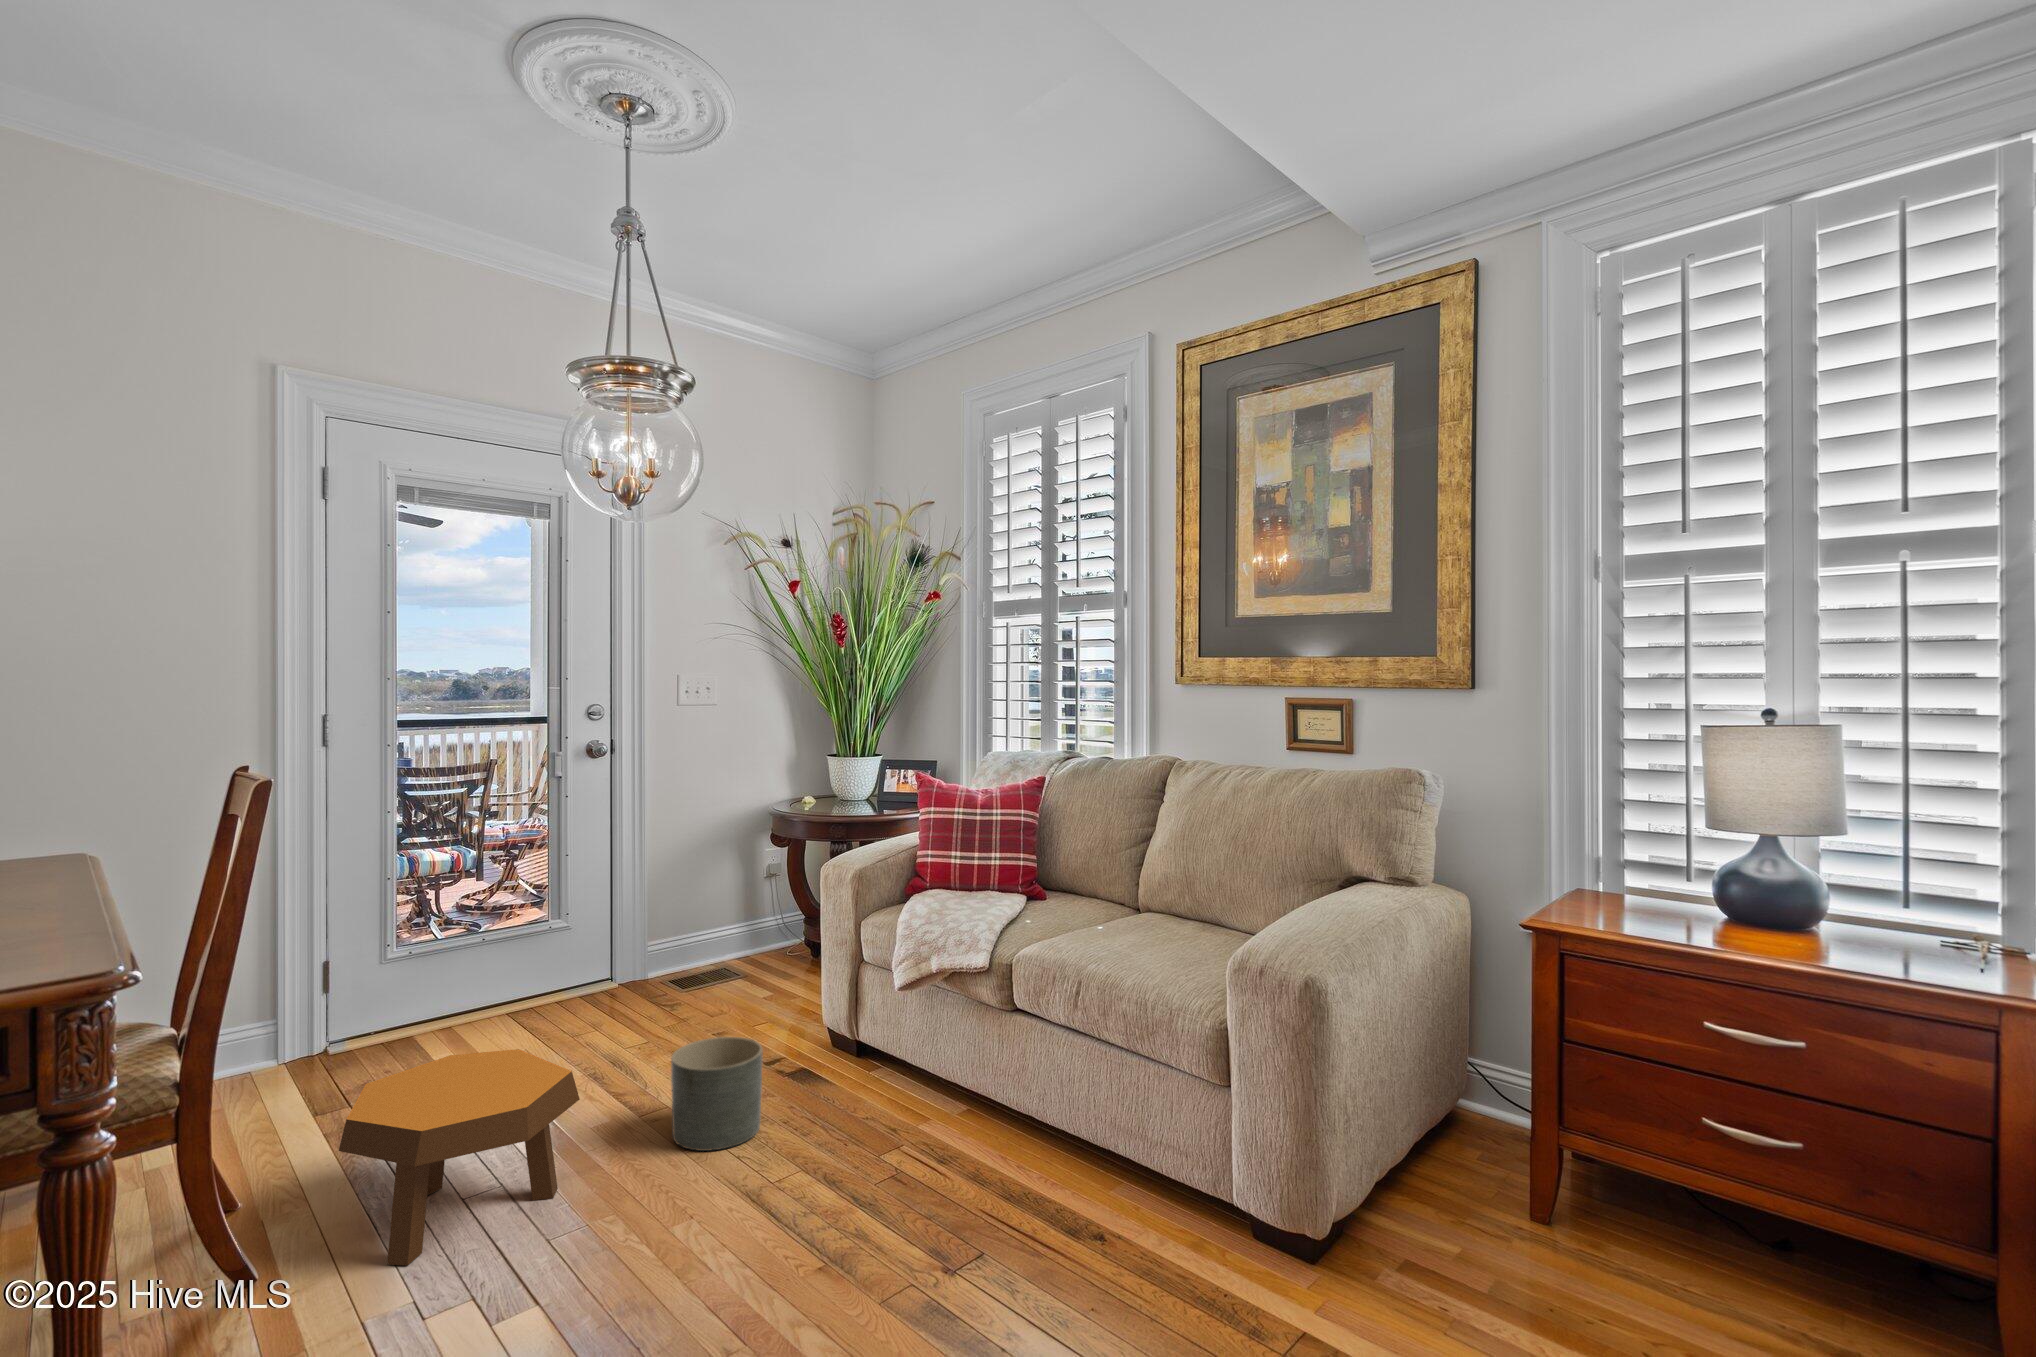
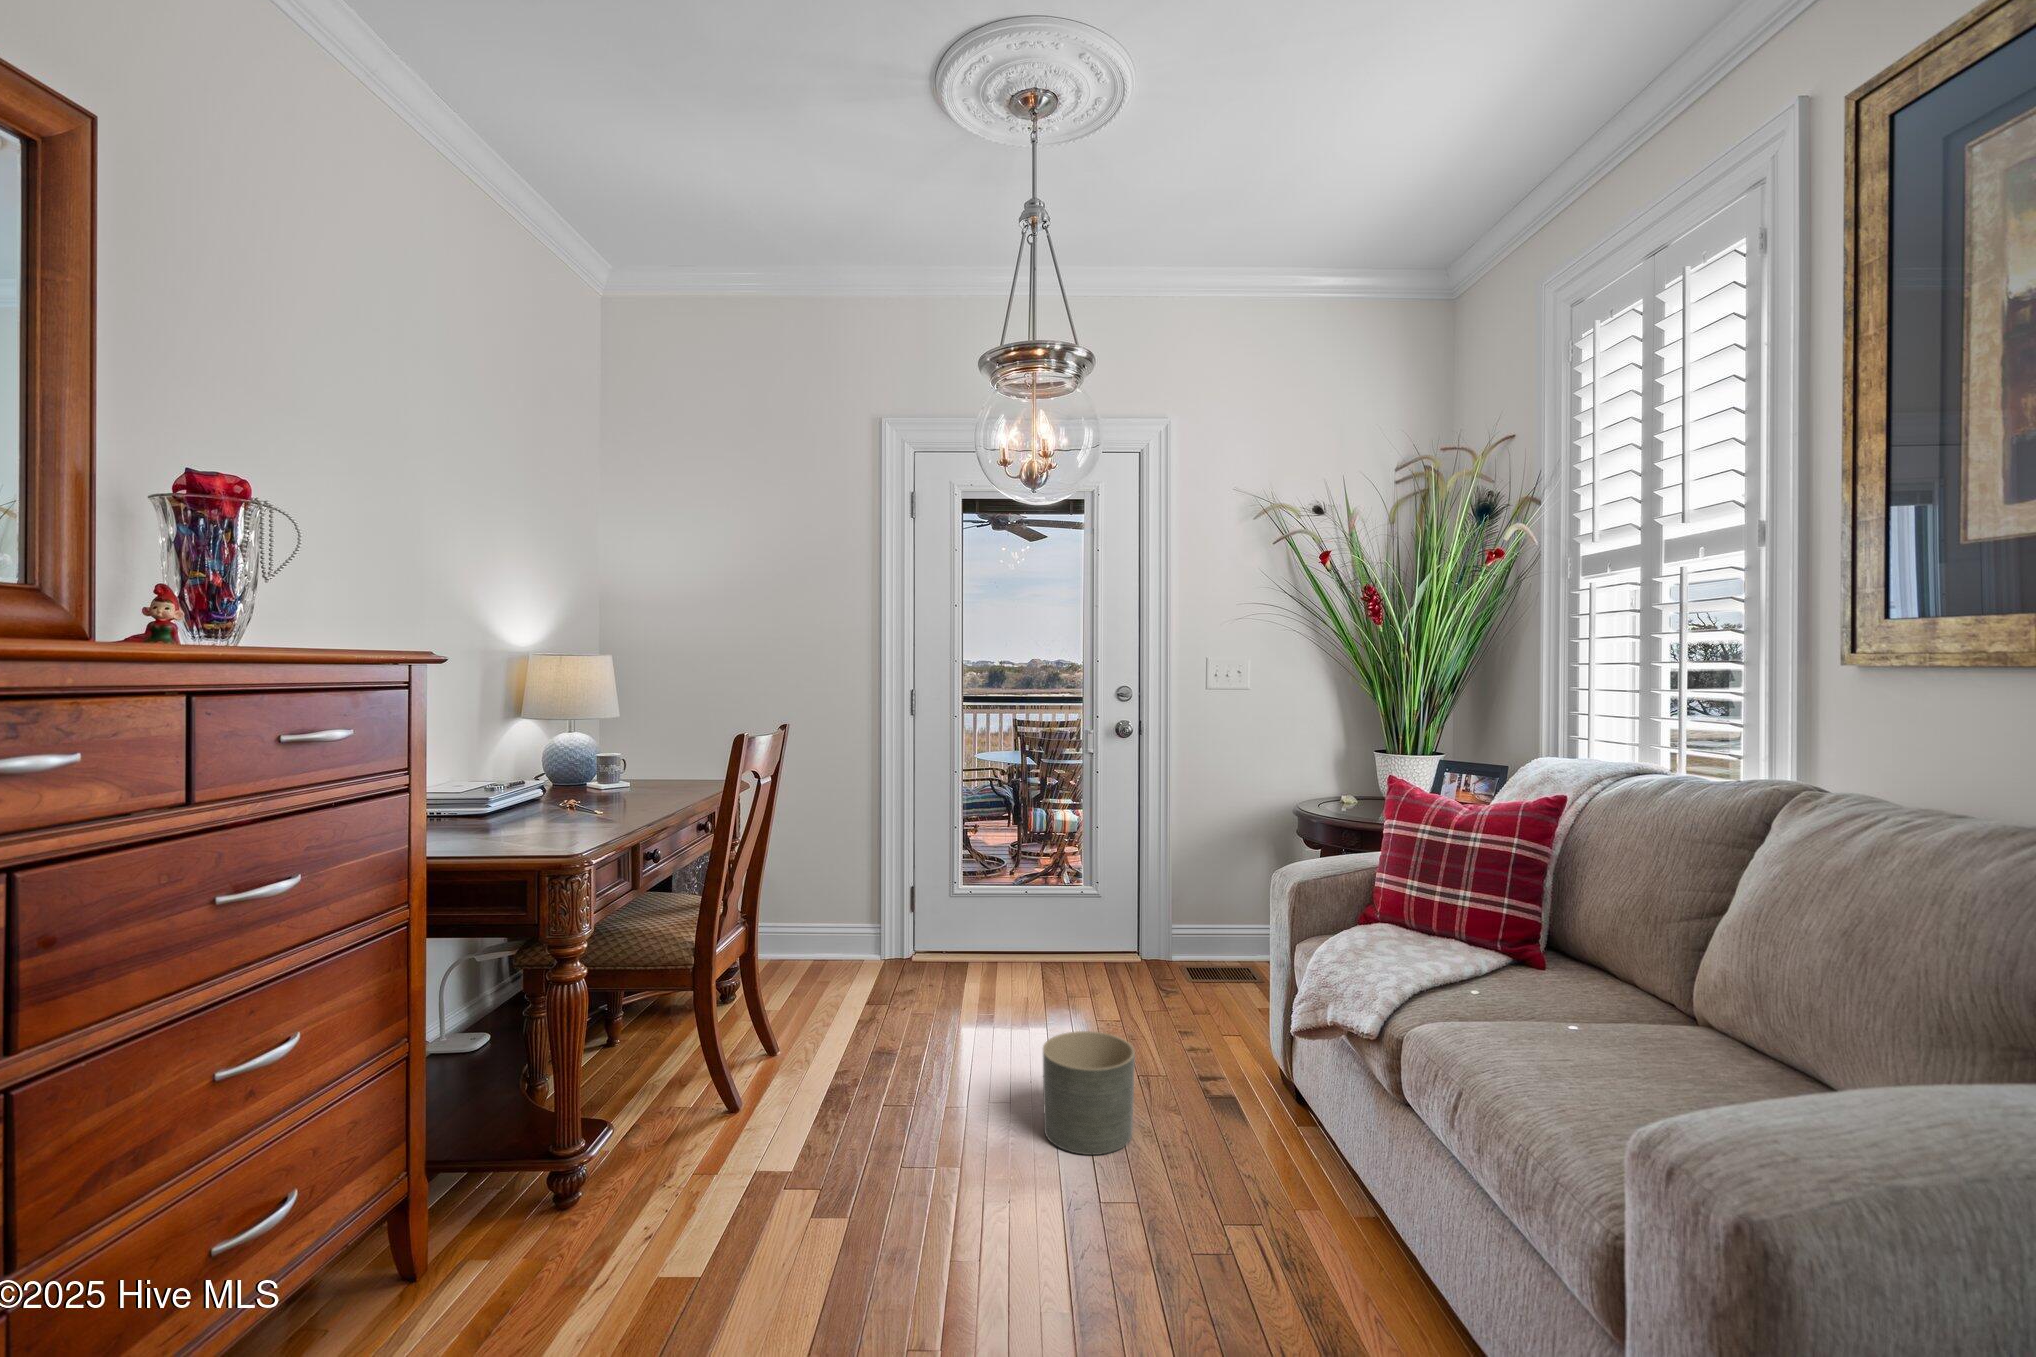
footstool: present [339,1049,580,1266] -> none [765,983,939,1152]

